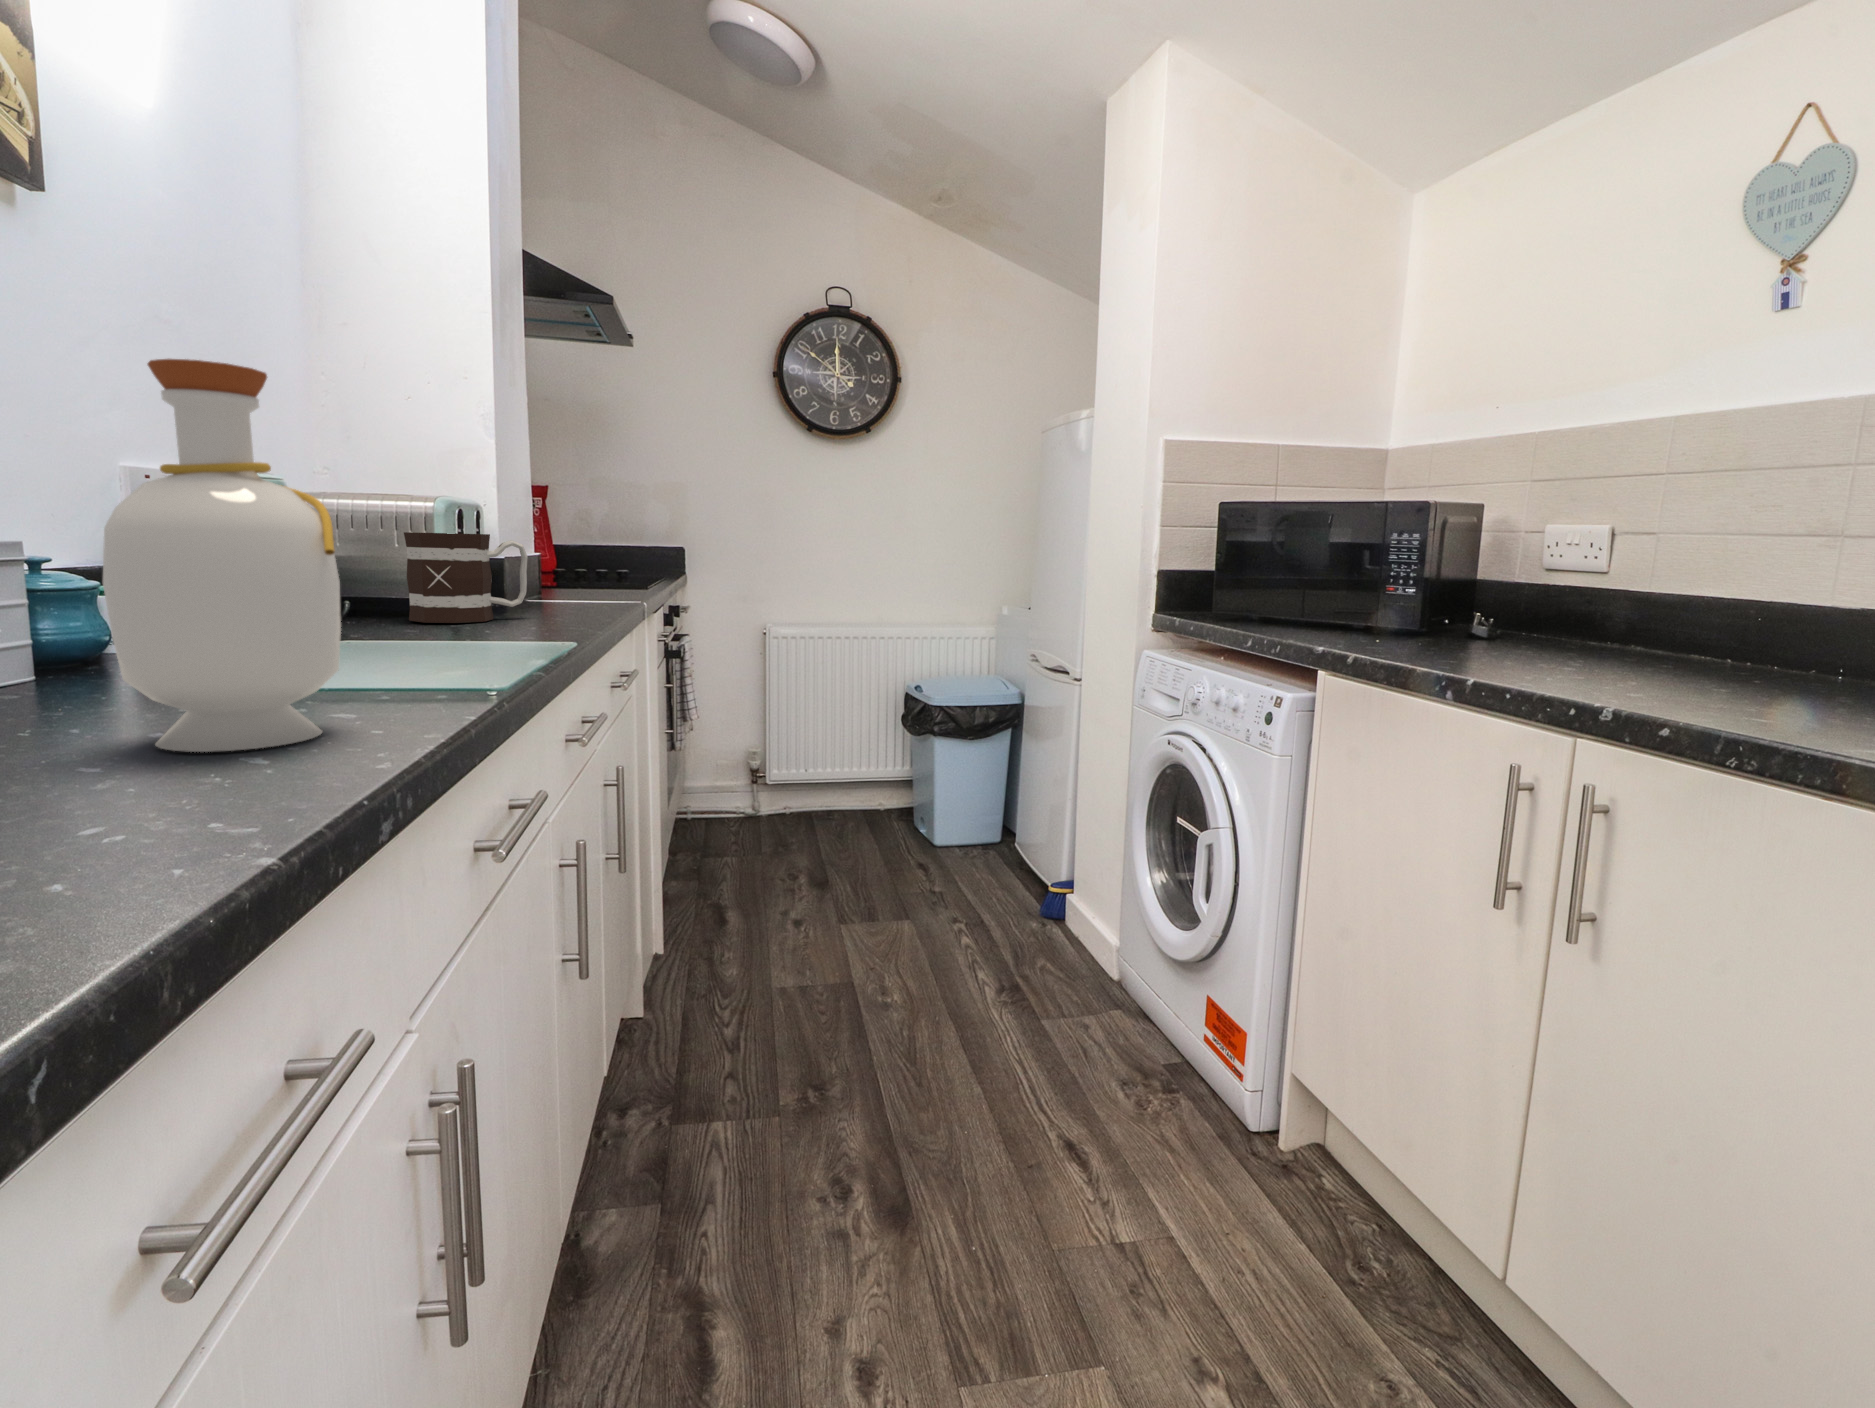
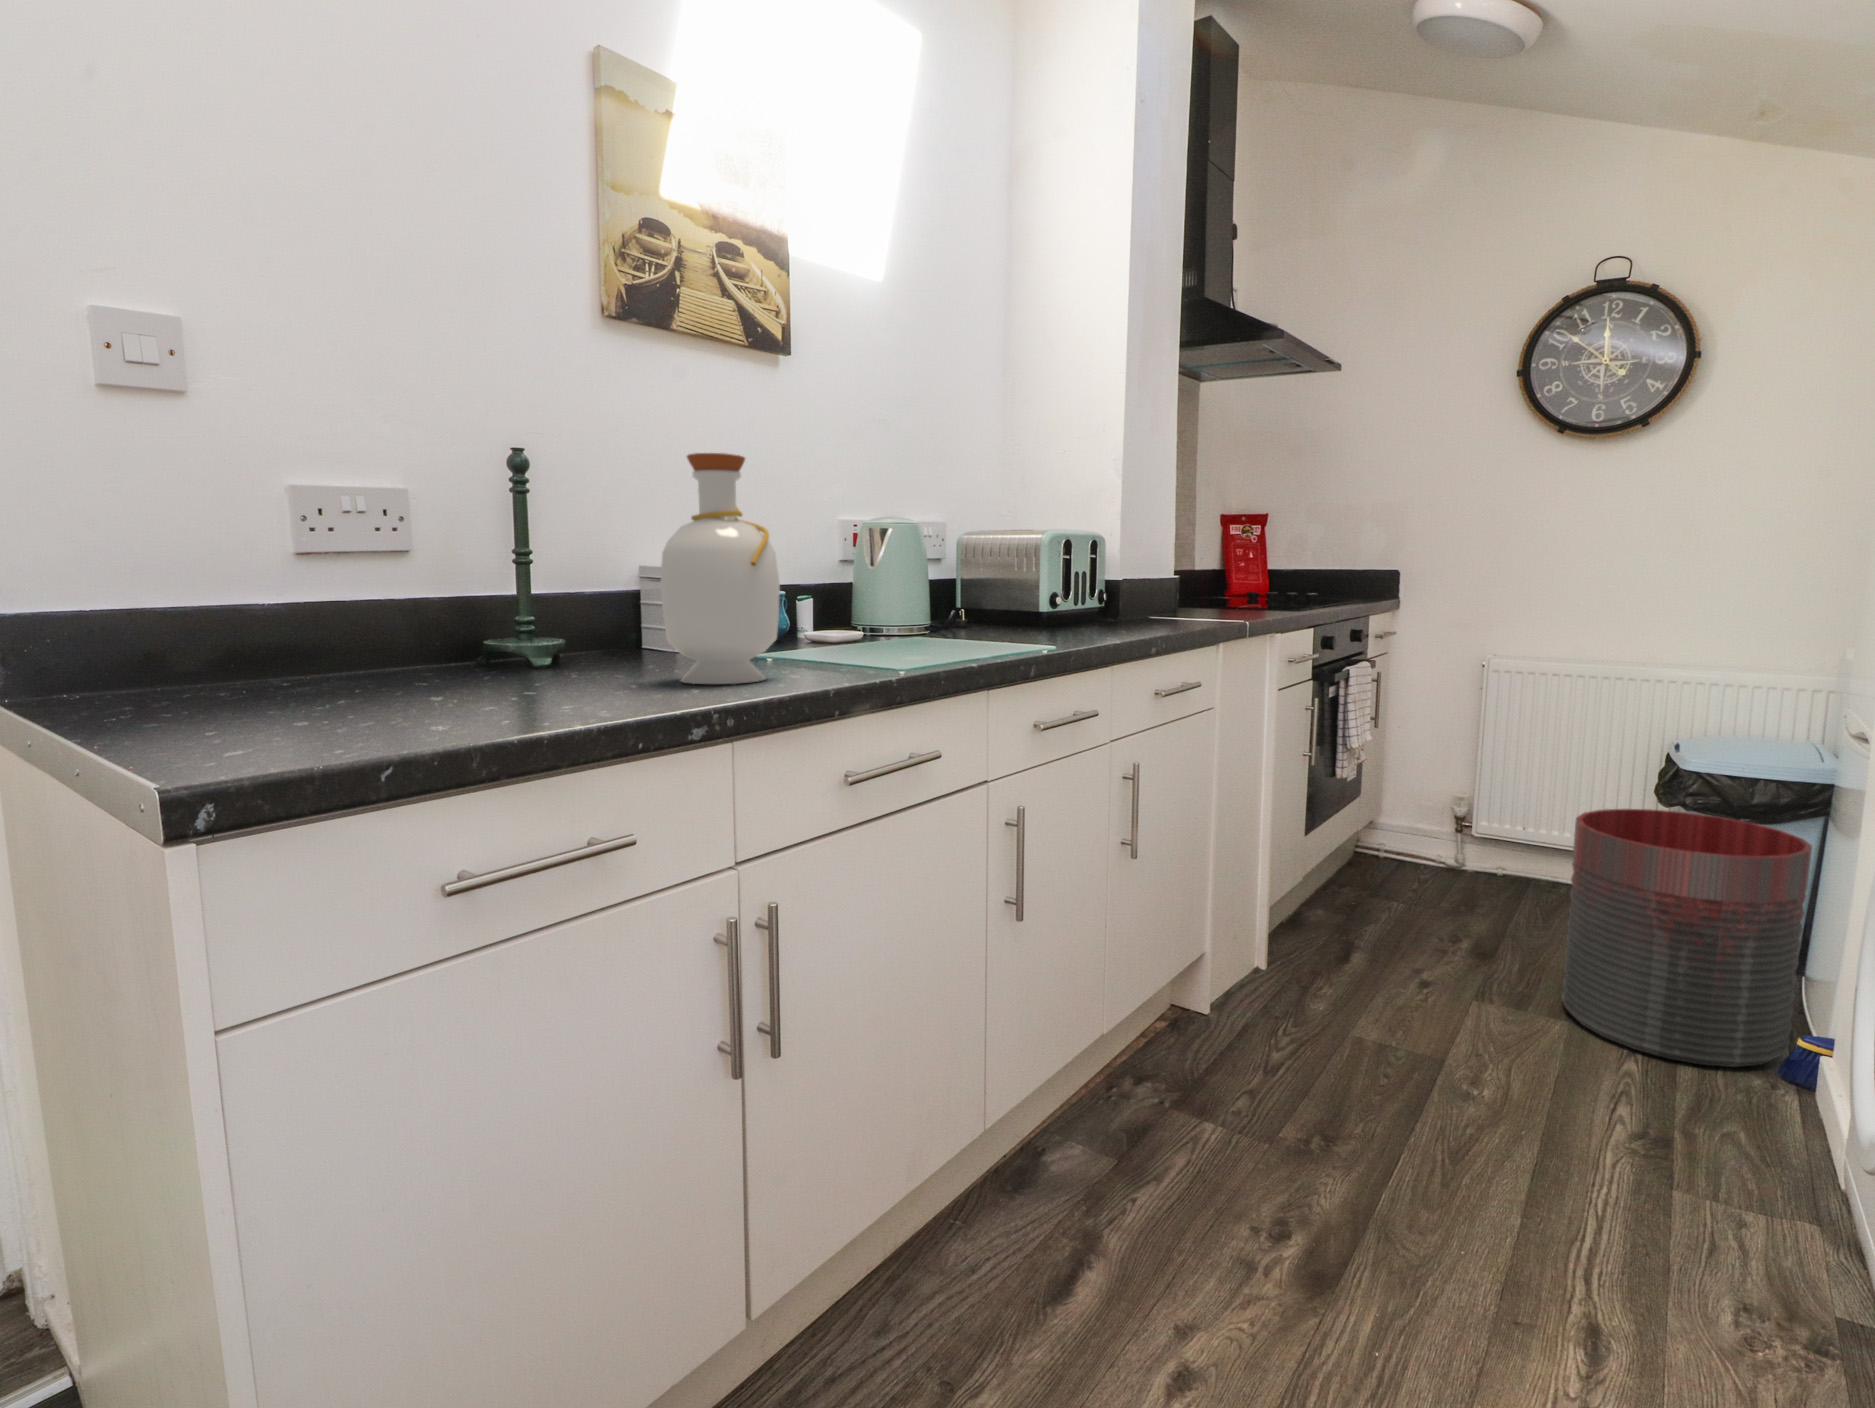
mug: present [404,532,528,623] -> none [1017,559,1109,632]
trash can: none [894,740,1041,929] -> present [1562,809,1812,1067]

